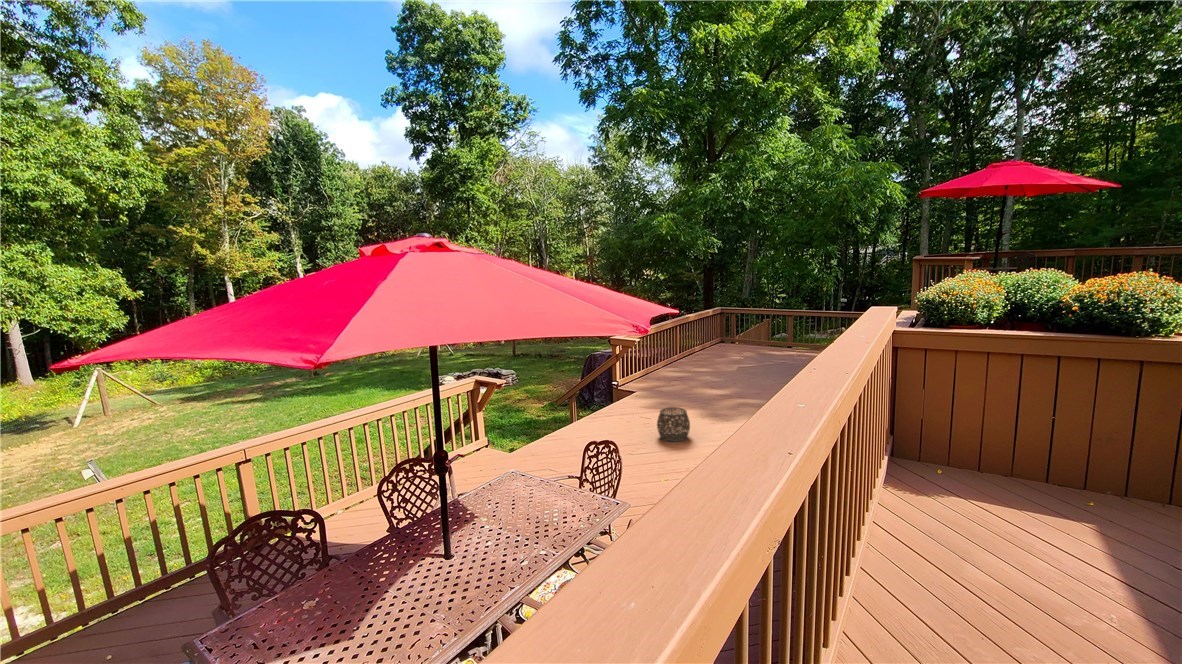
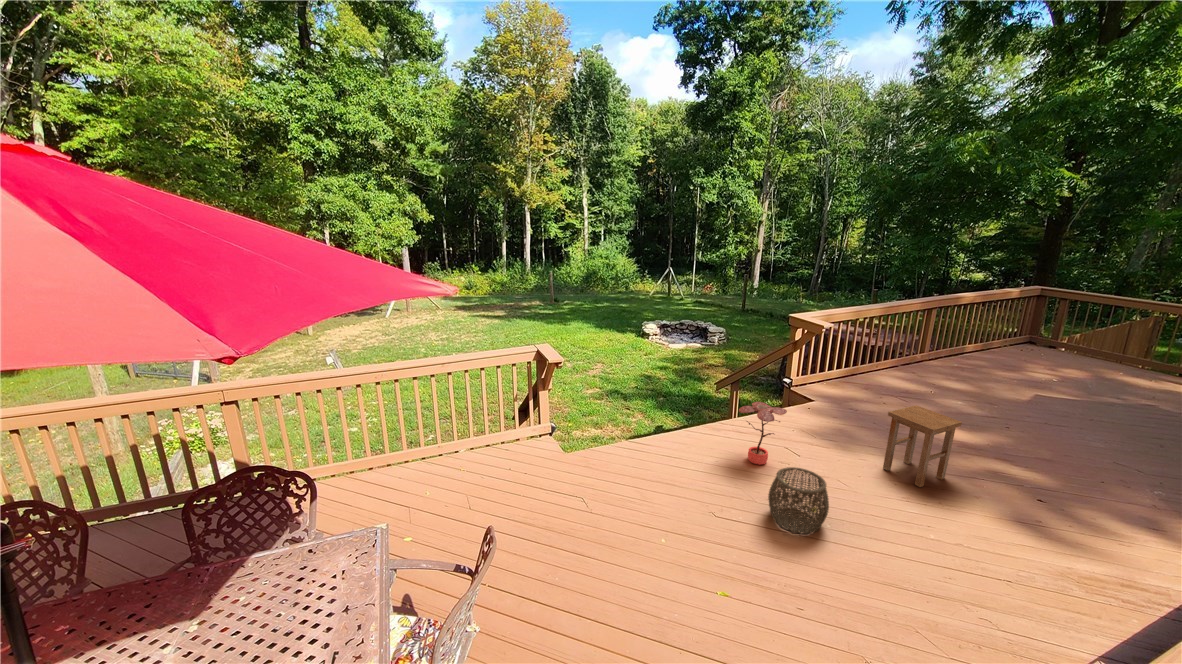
stool: none [691,367,723,409] -> present [883,405,962,487]
potted plant: none [617,383,643,422] -> present [739,402,787,465]

